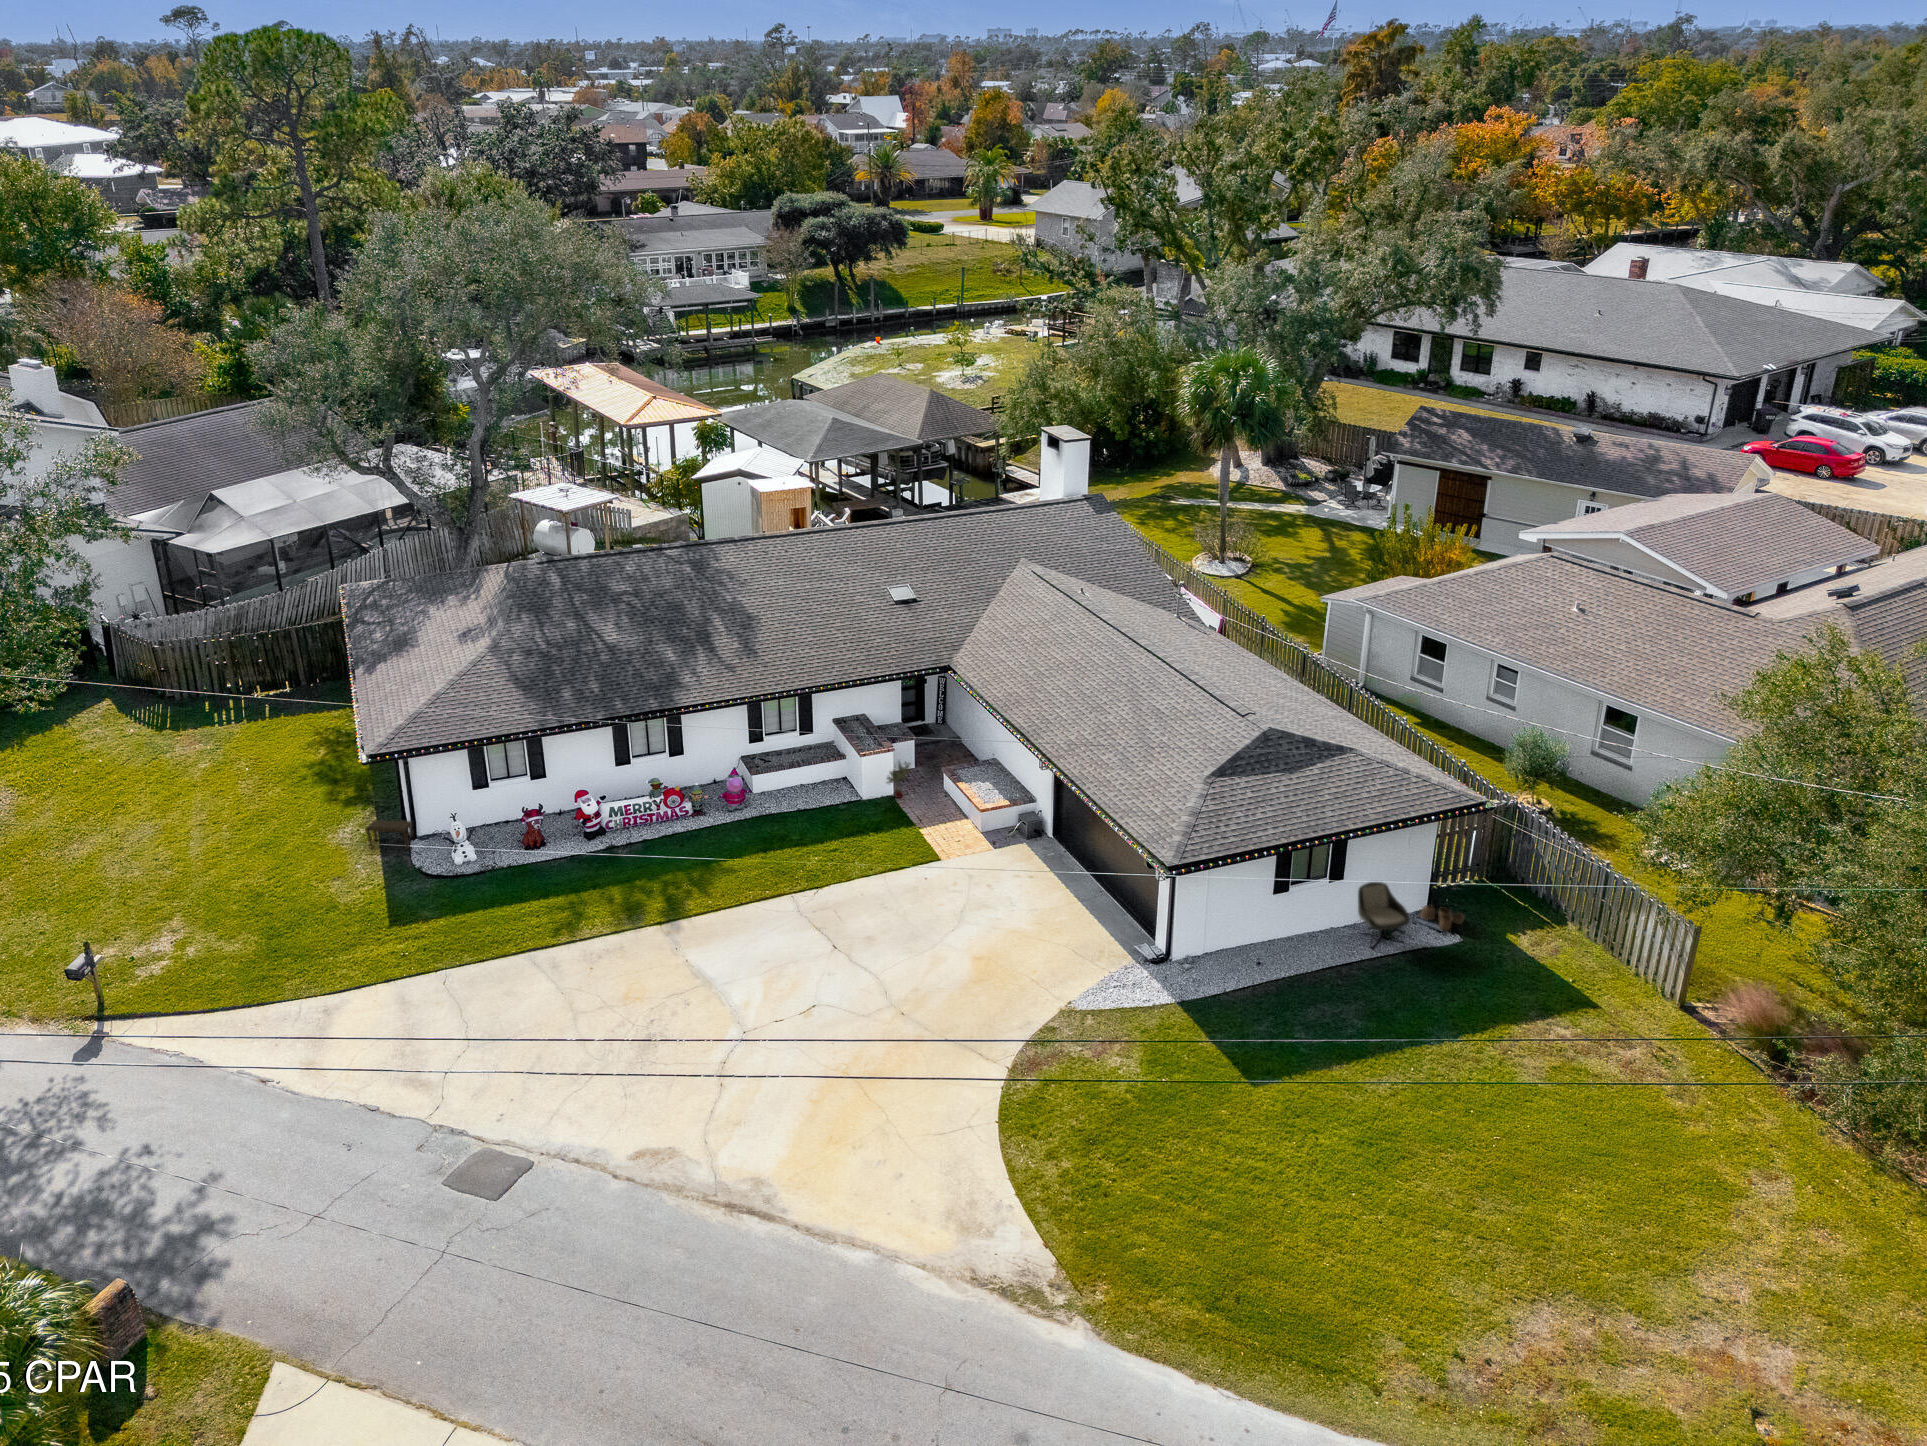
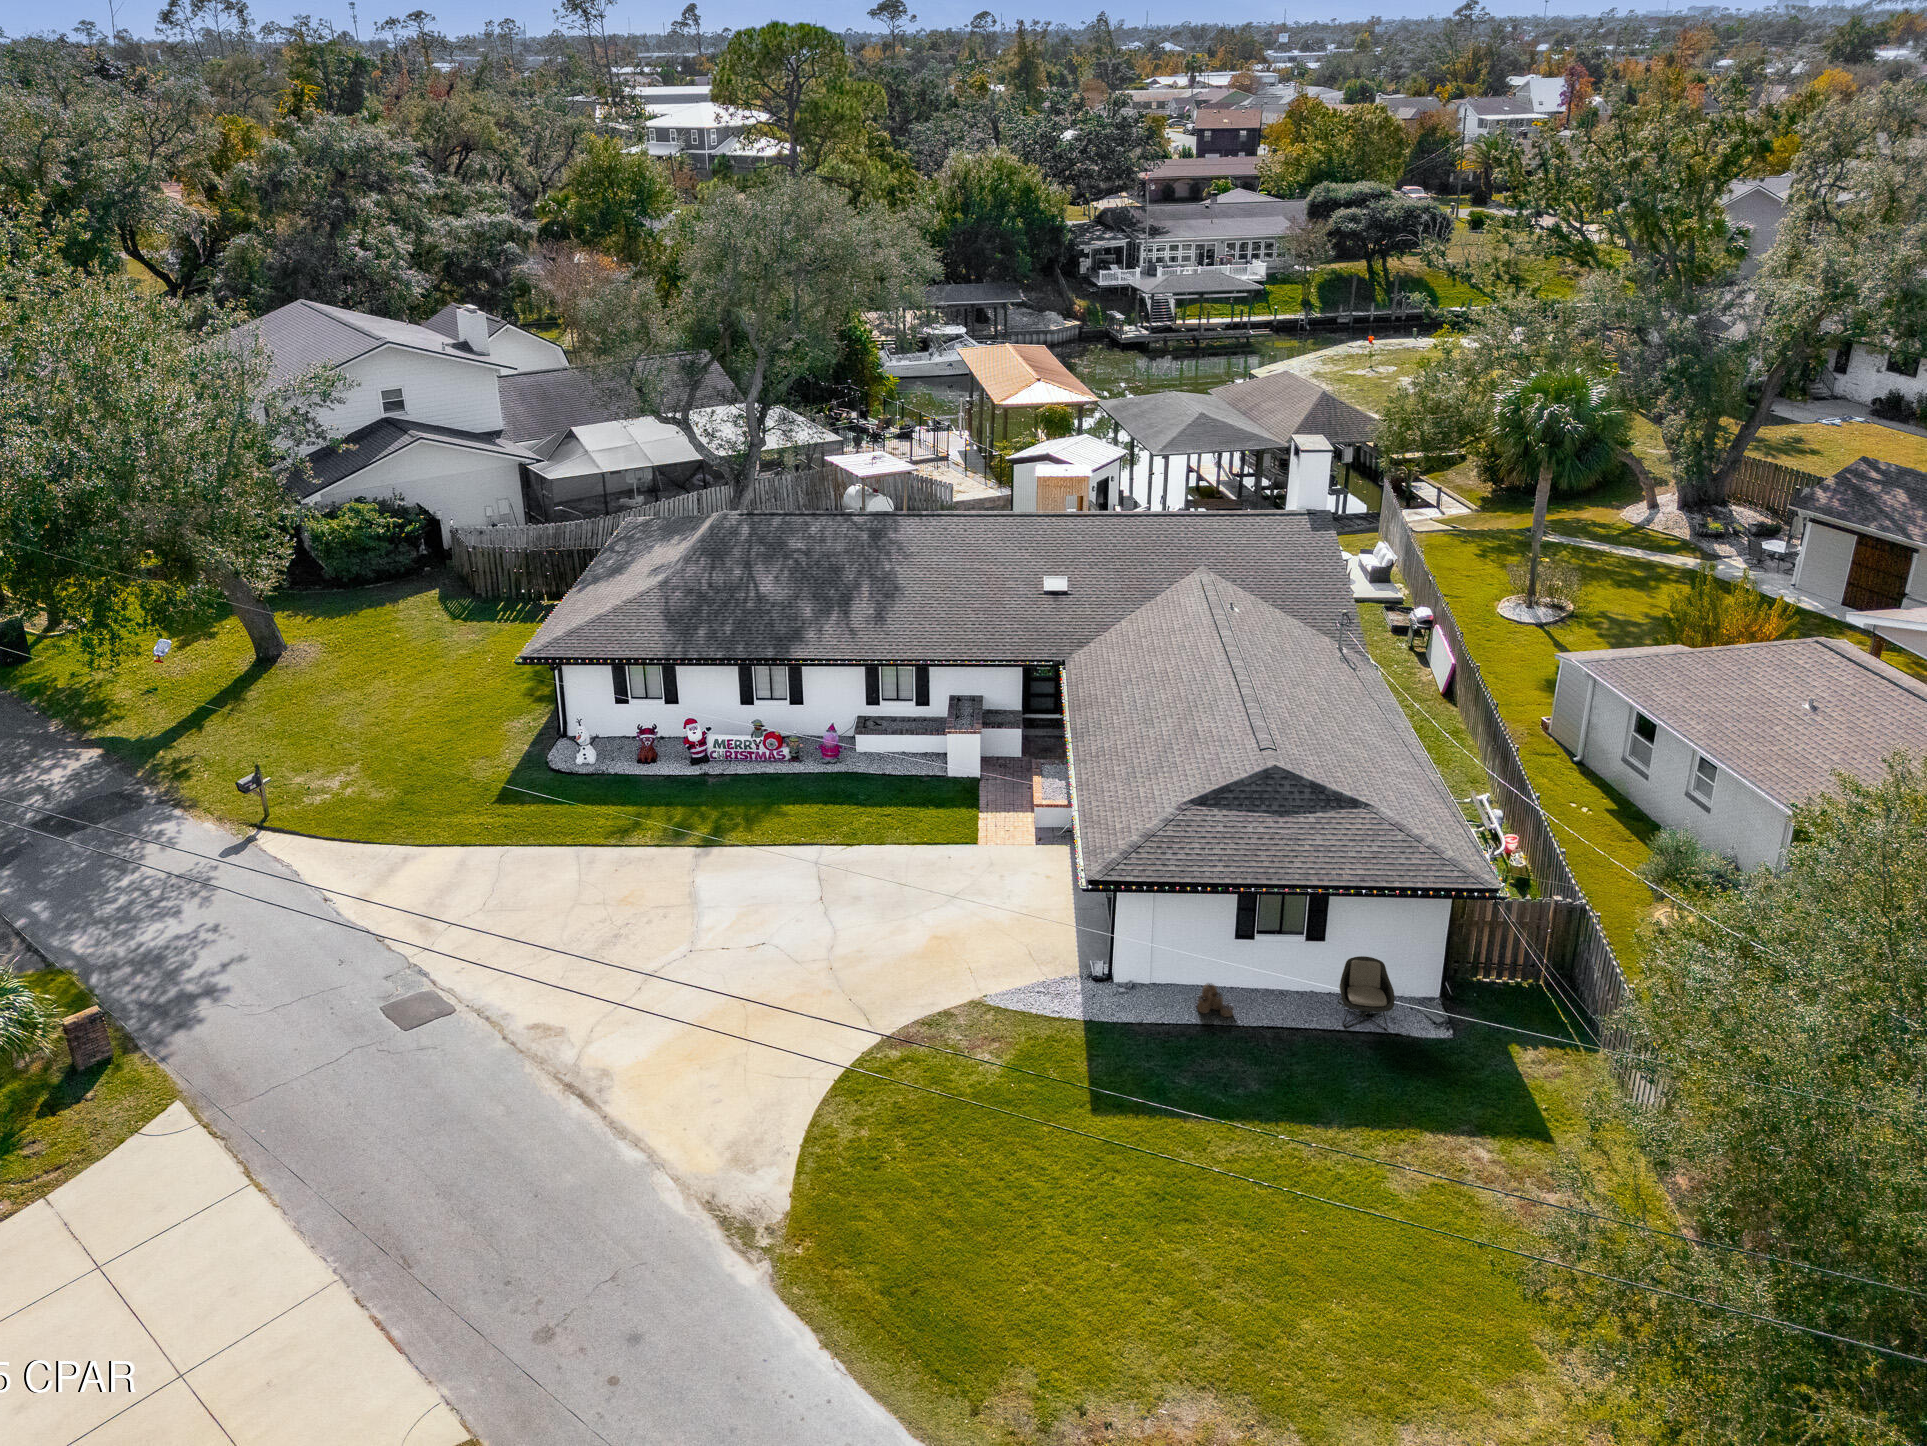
potted tree: present [887,762,911,798] -> none [971,744,1002,783]
bench: present [365,820,413,849] -> none [524,715,563,745]
woven basket: present [1420,905,1464,930] -> present [1197,983,1233,1017]

